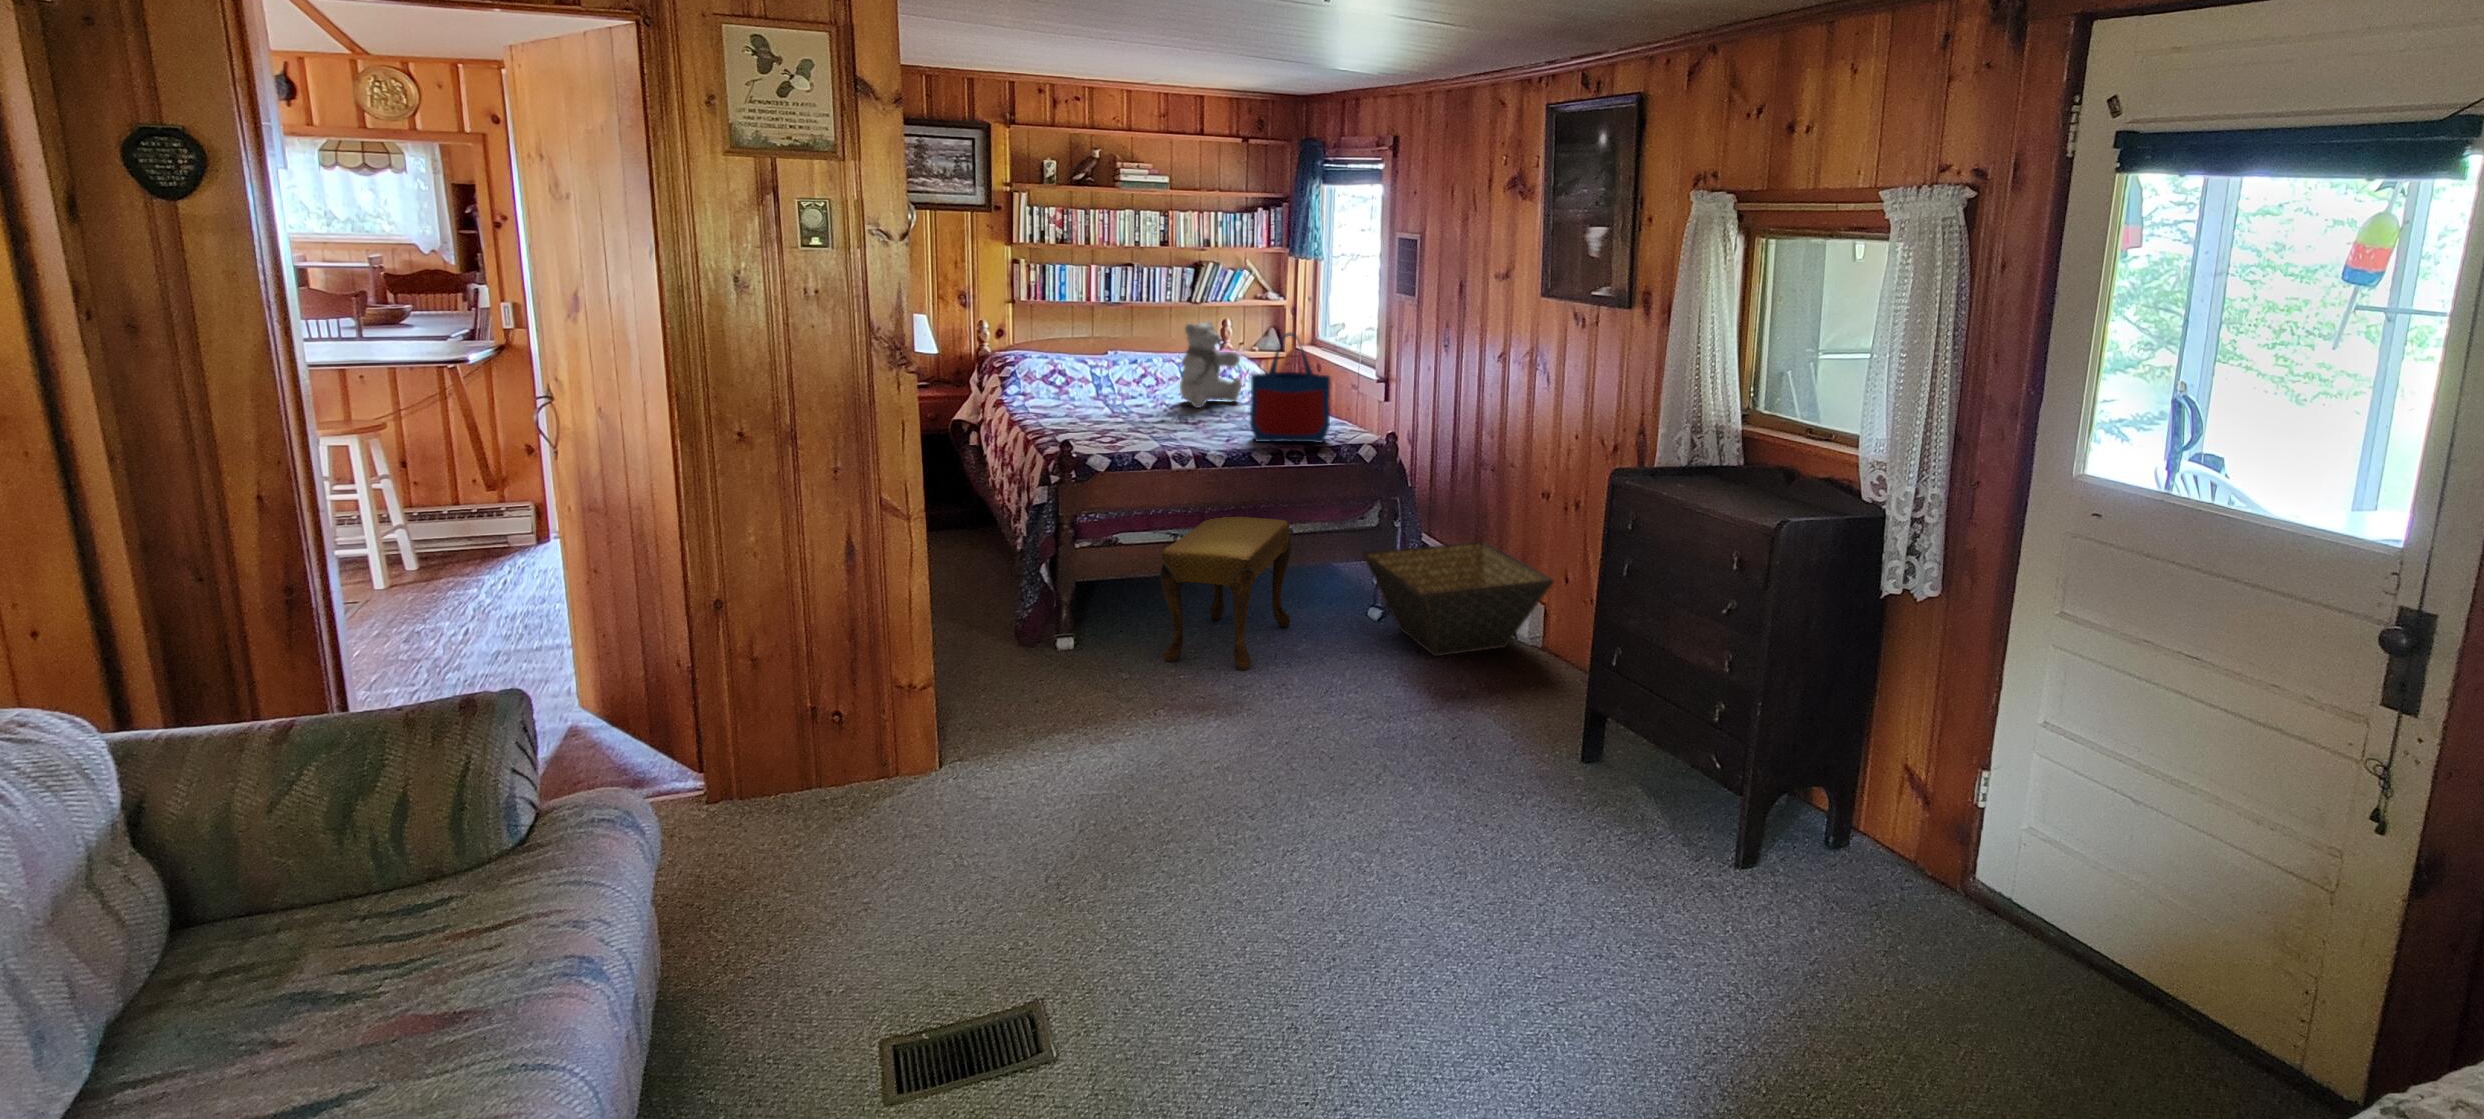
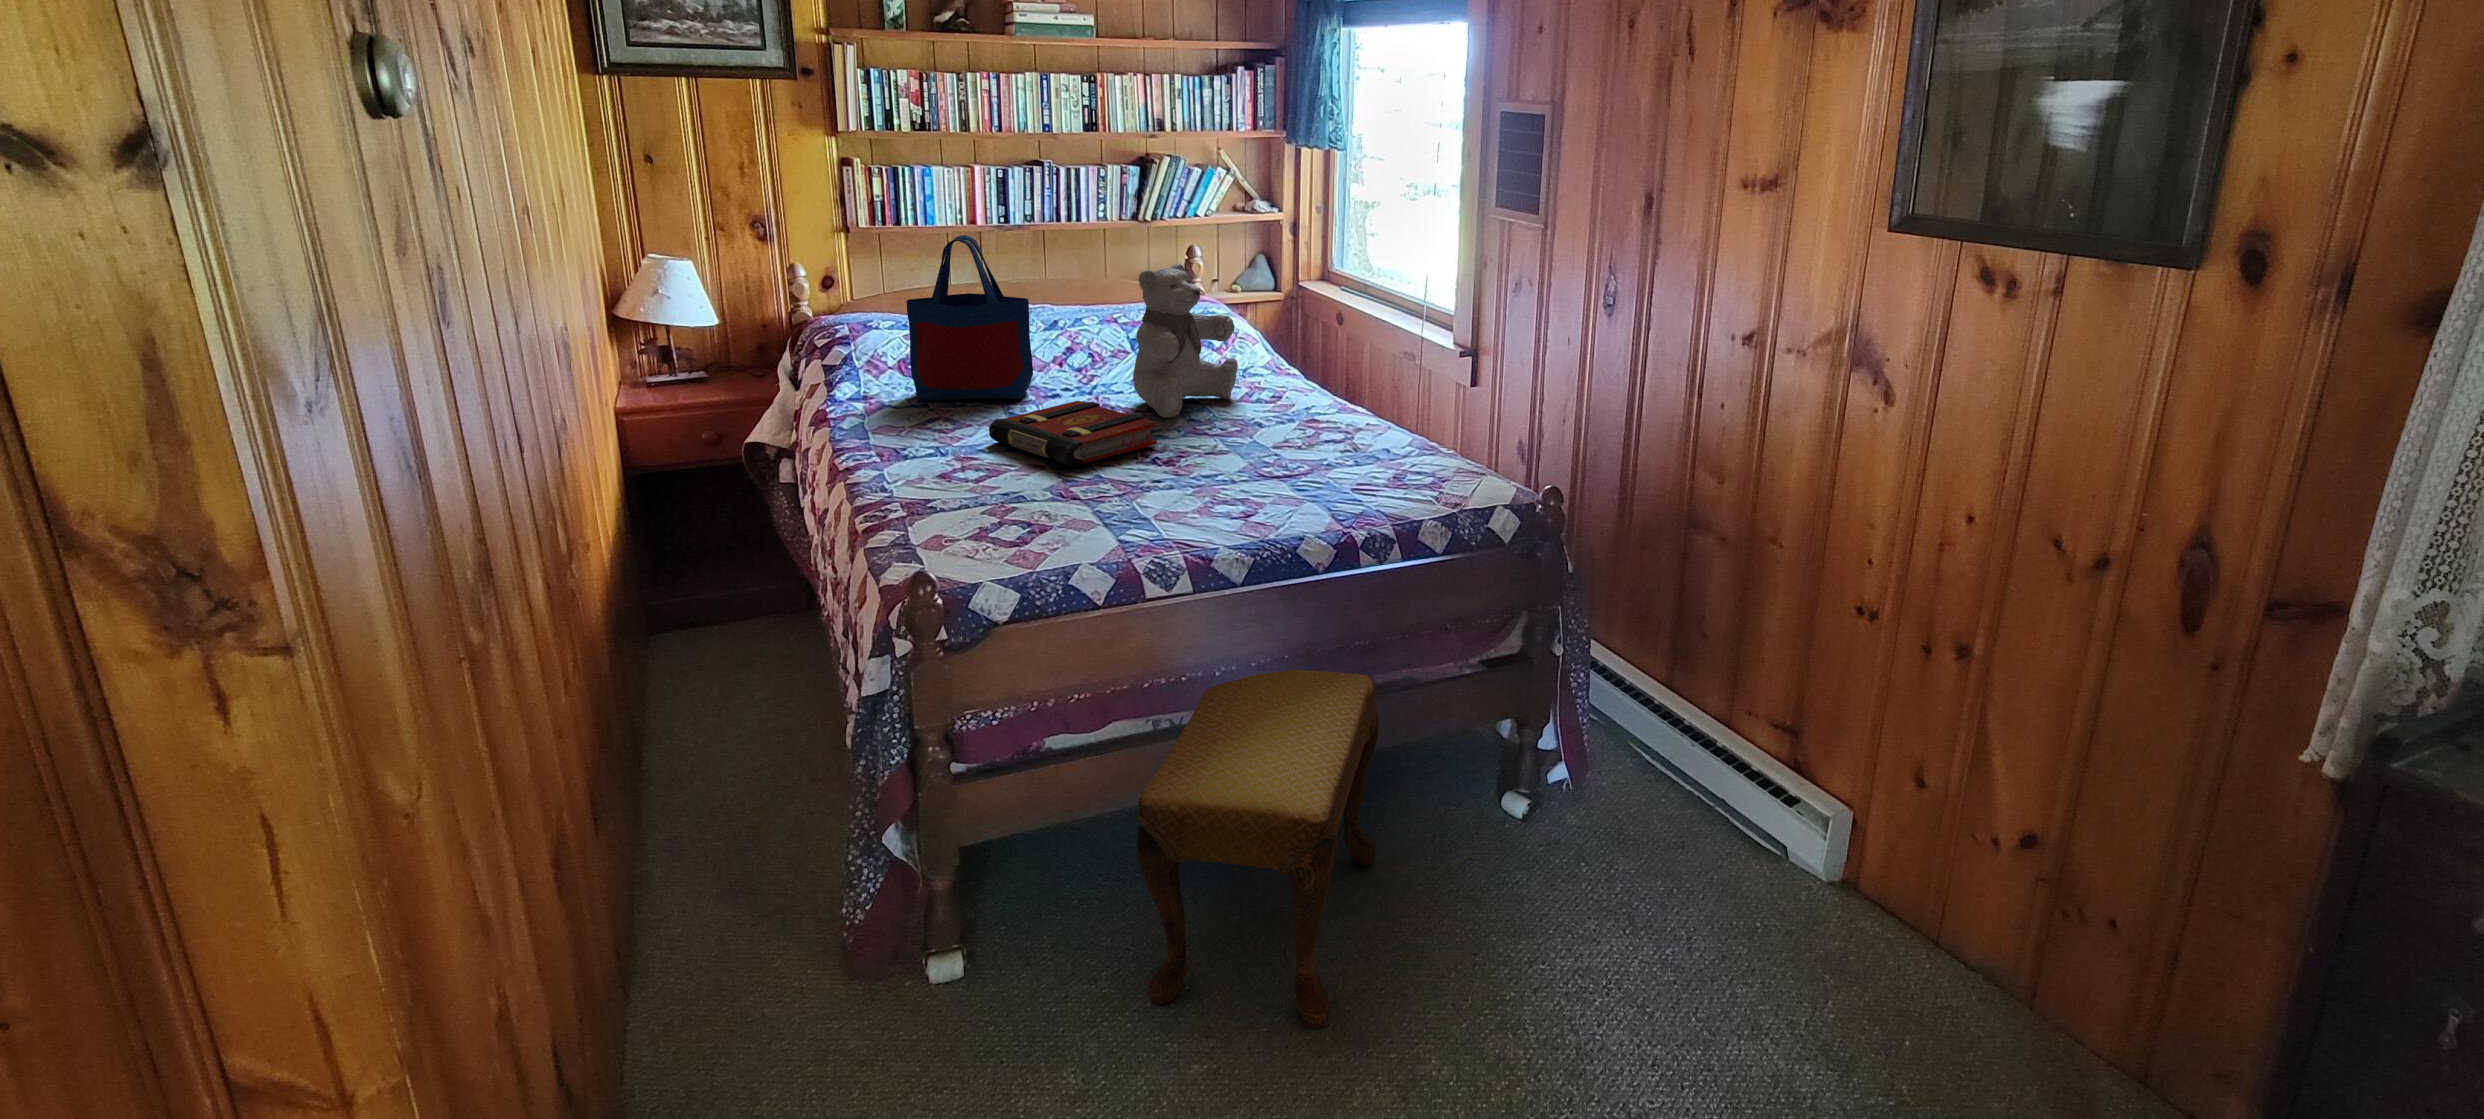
tote bag: present [1250,332,1330,443] -> present [906,235,1033,401]
book: none [1097,395,1189,423] -> present [989,401,1157,467]
basket: present [1363,542,1554,656] -> none [1509,671,1910,946]

